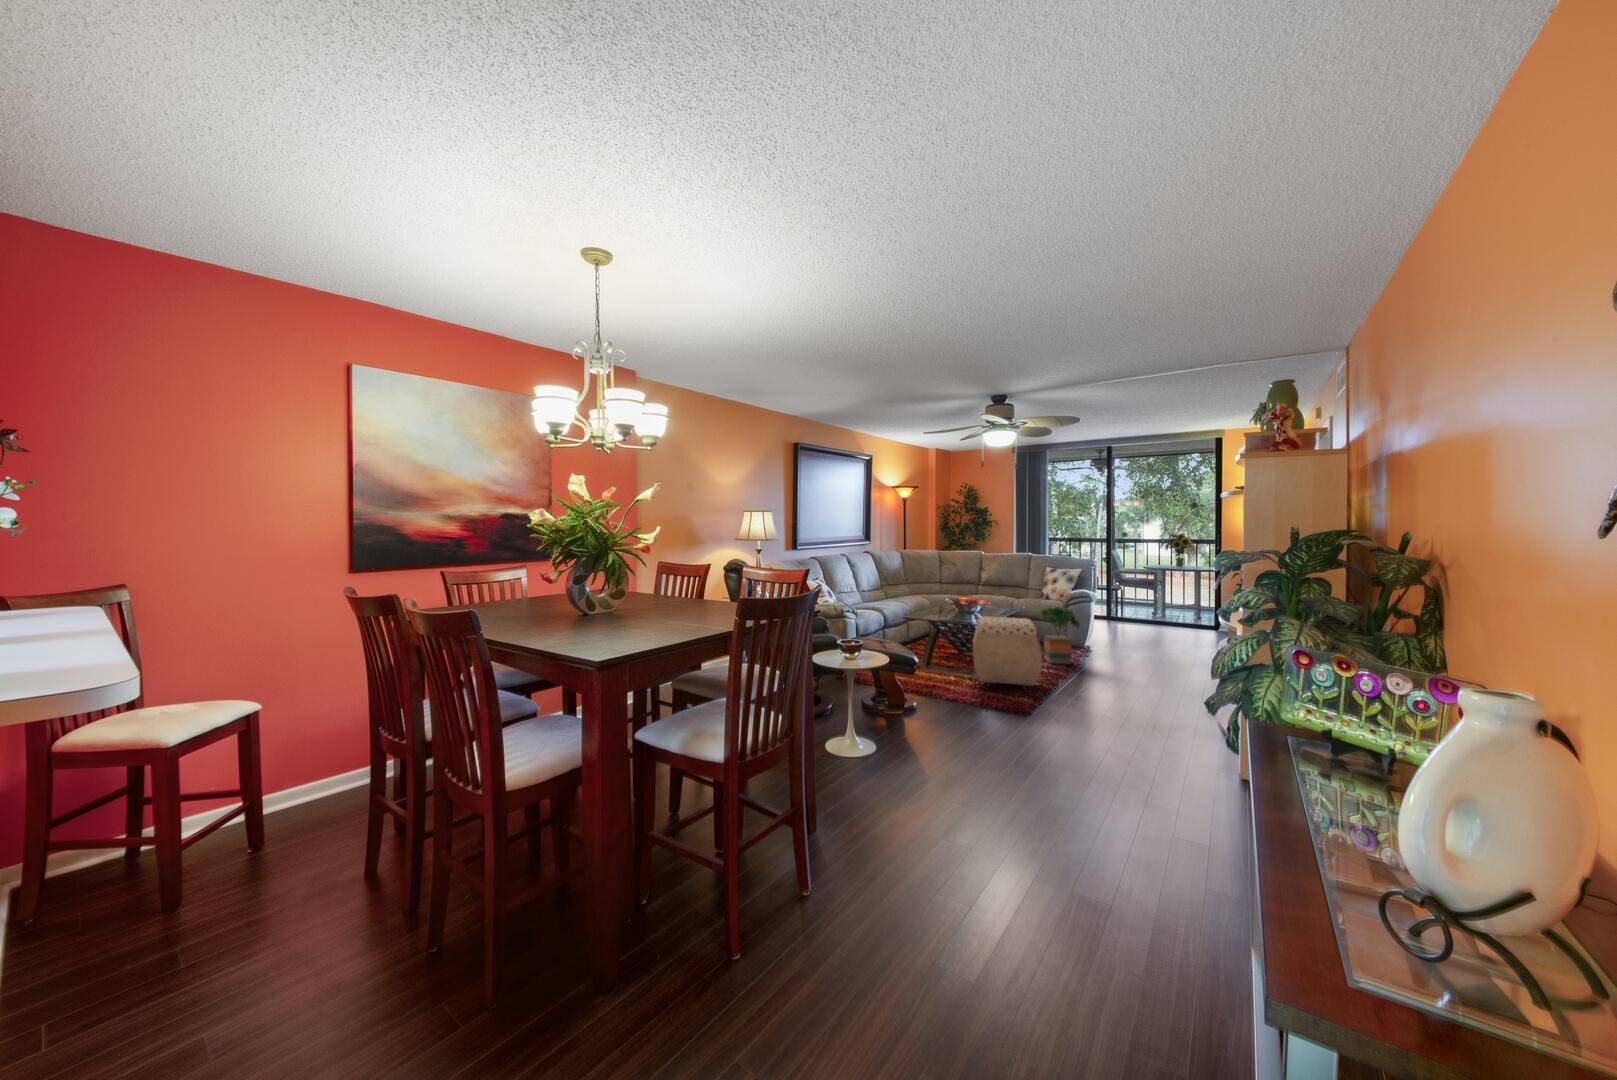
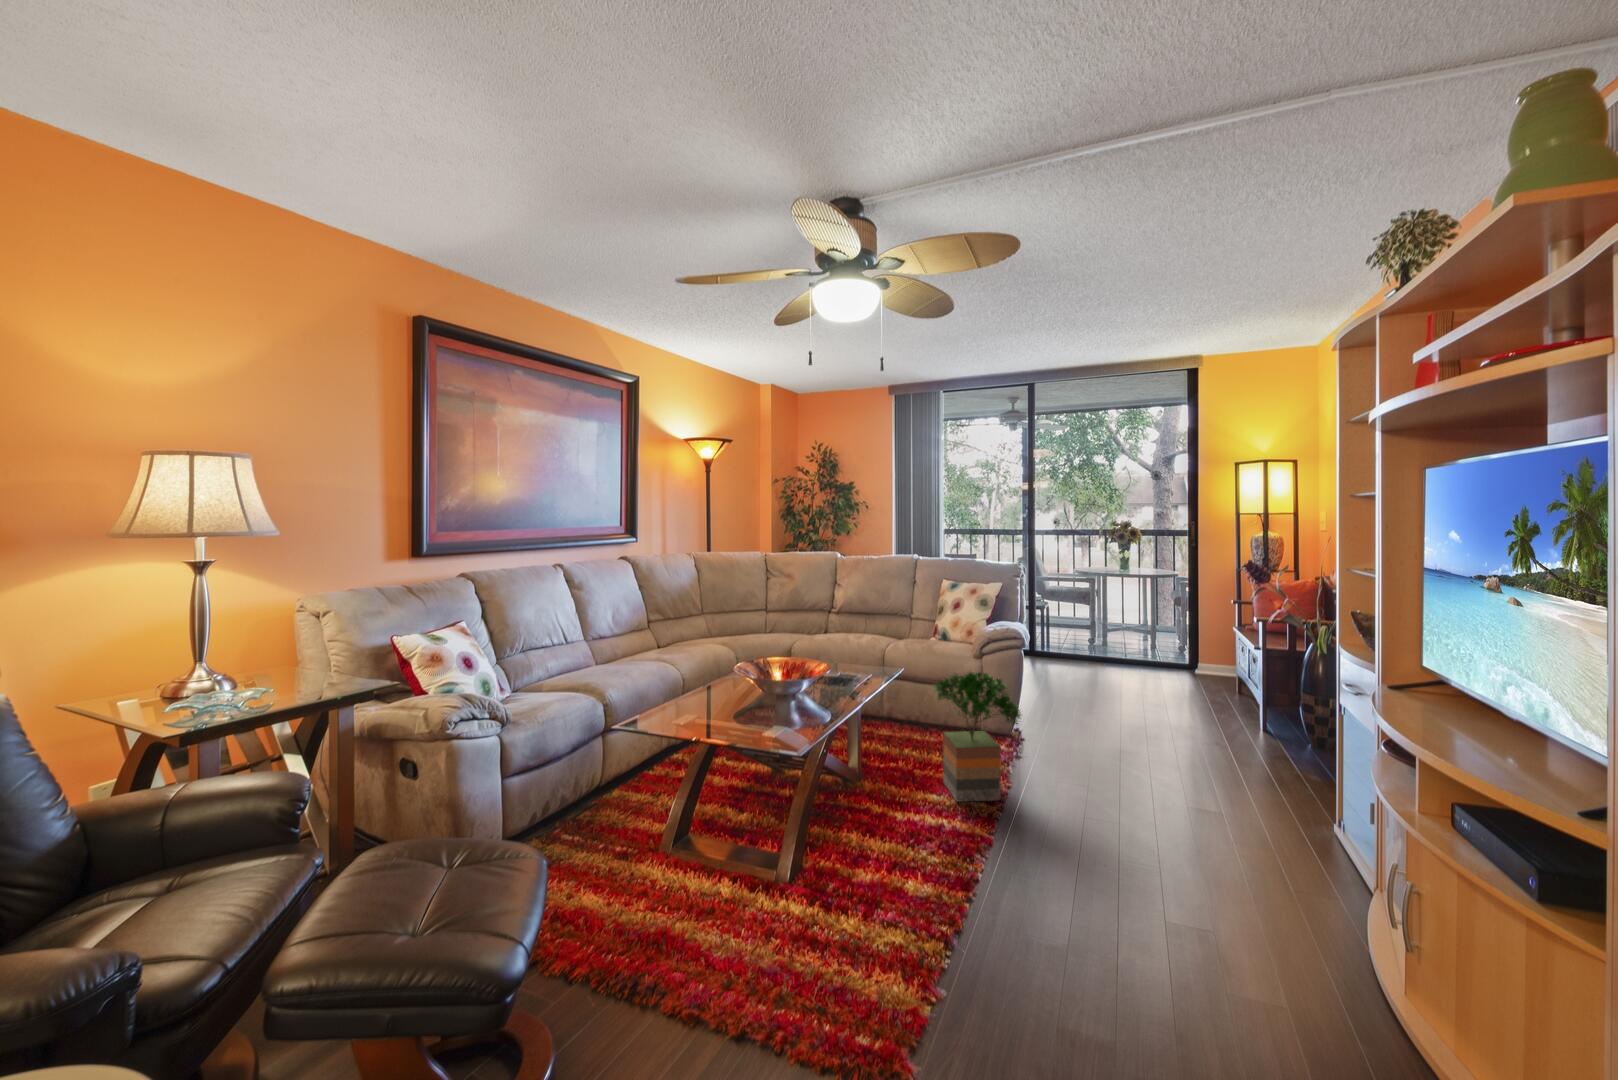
ottoman: present [973,616,1042,693] -> none [742,735,952,995]

